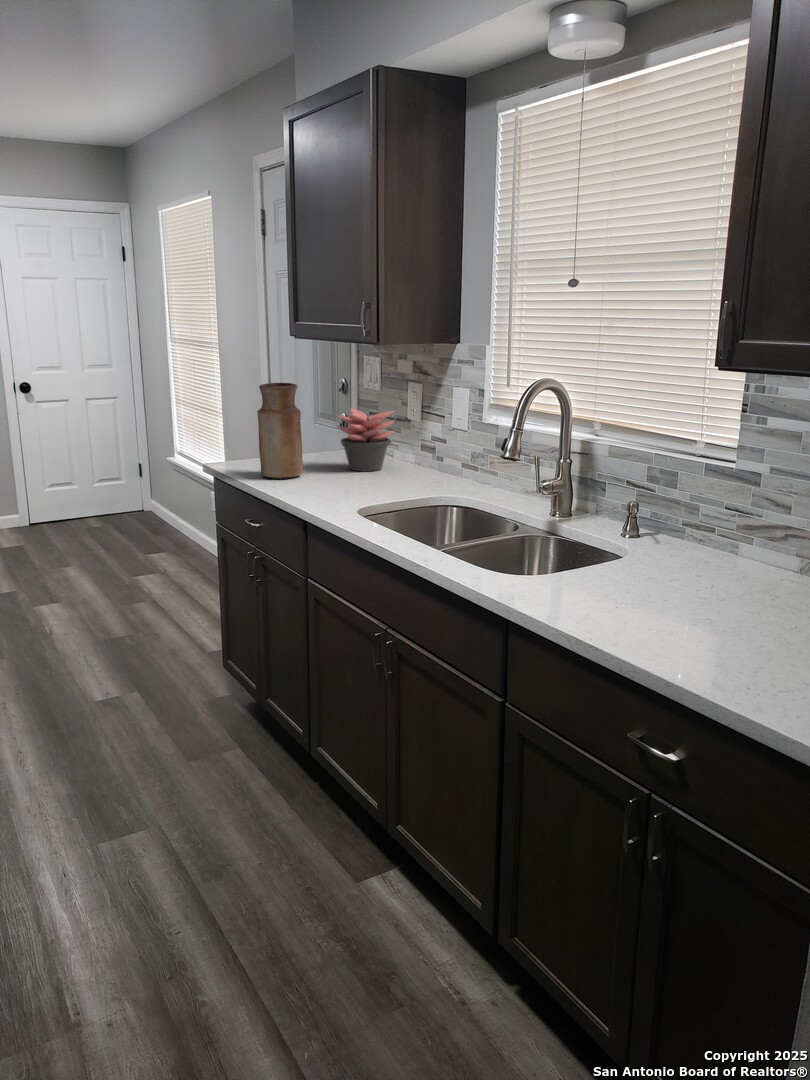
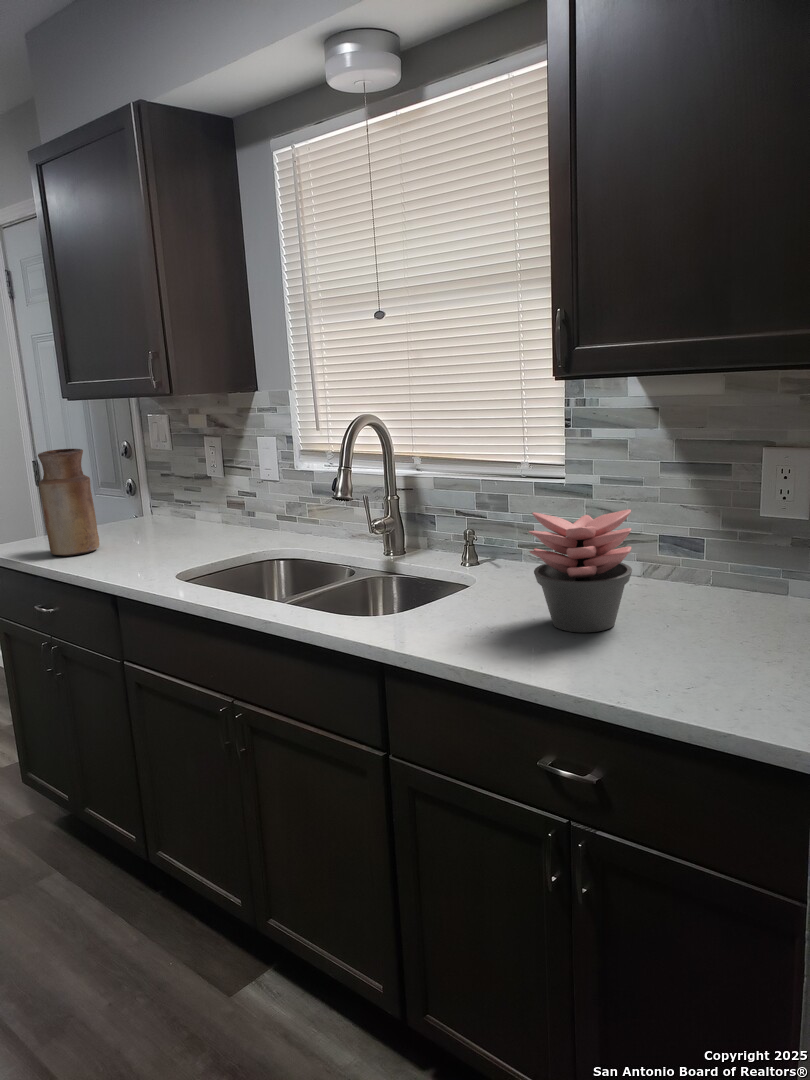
succulent plant: present [337,408,395,471] -> present [529,509,632,632]

